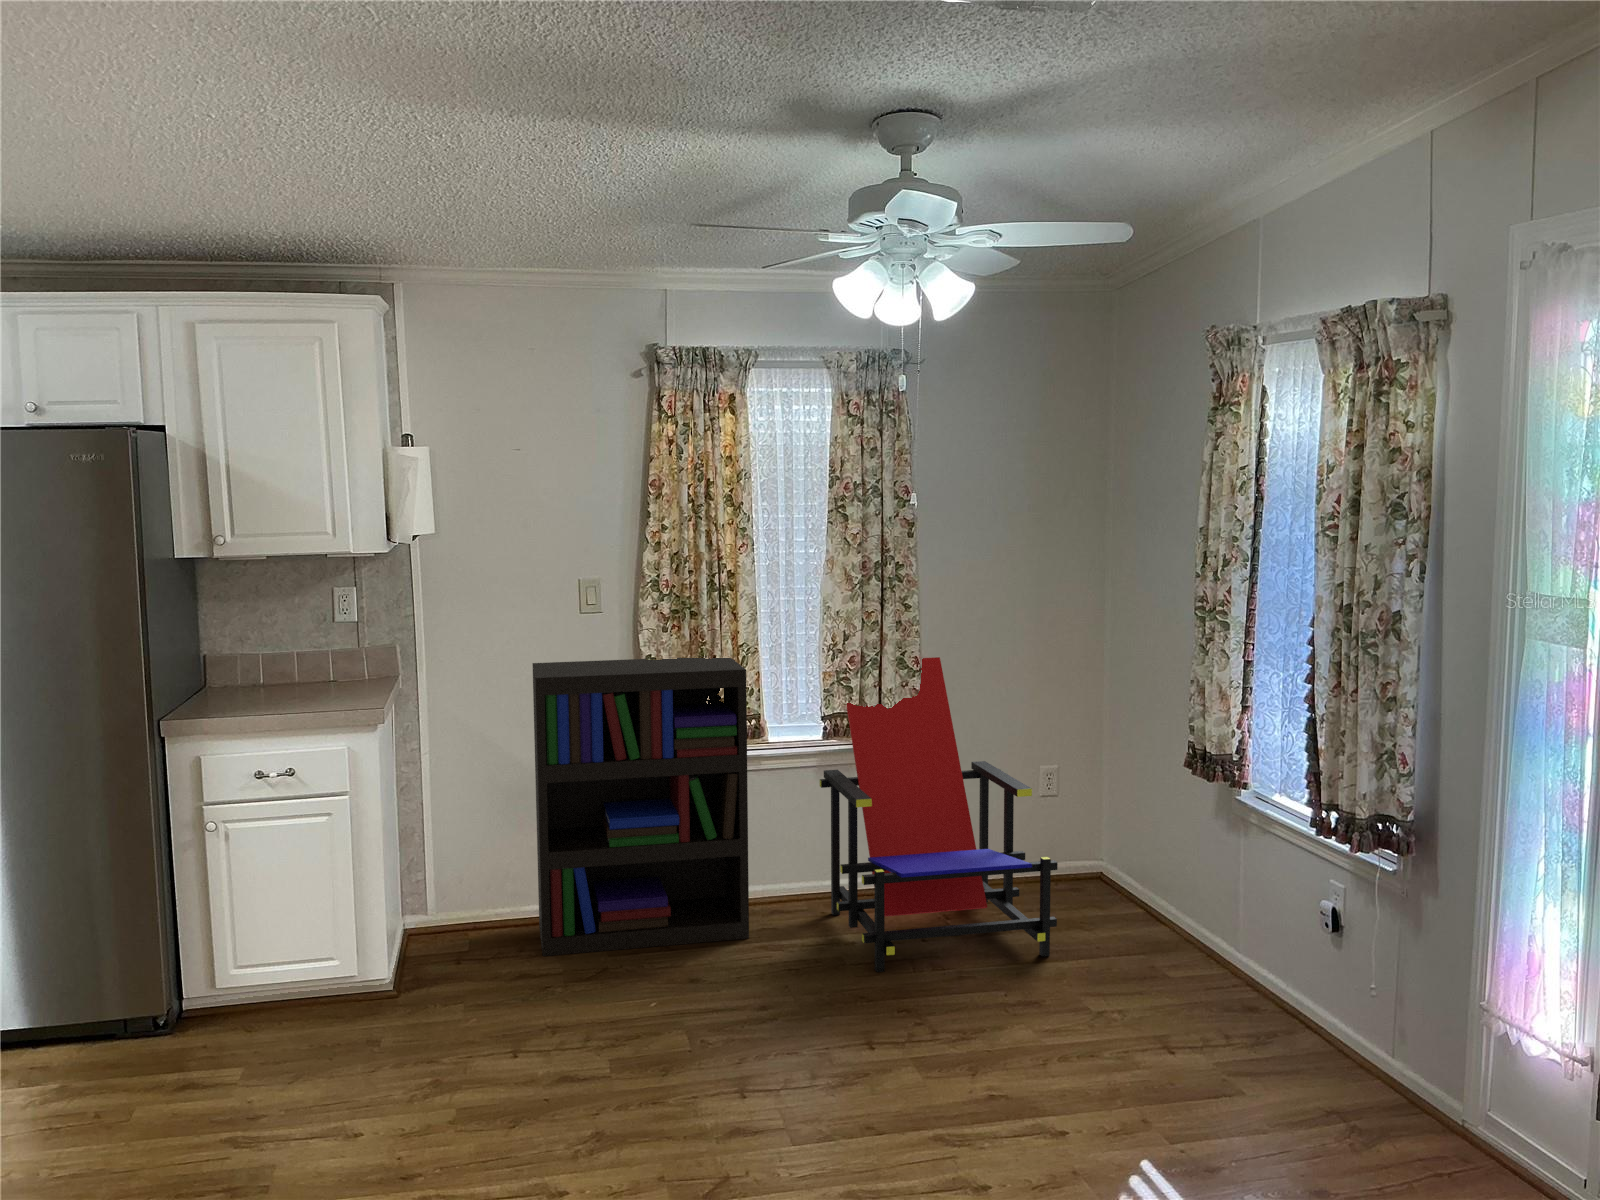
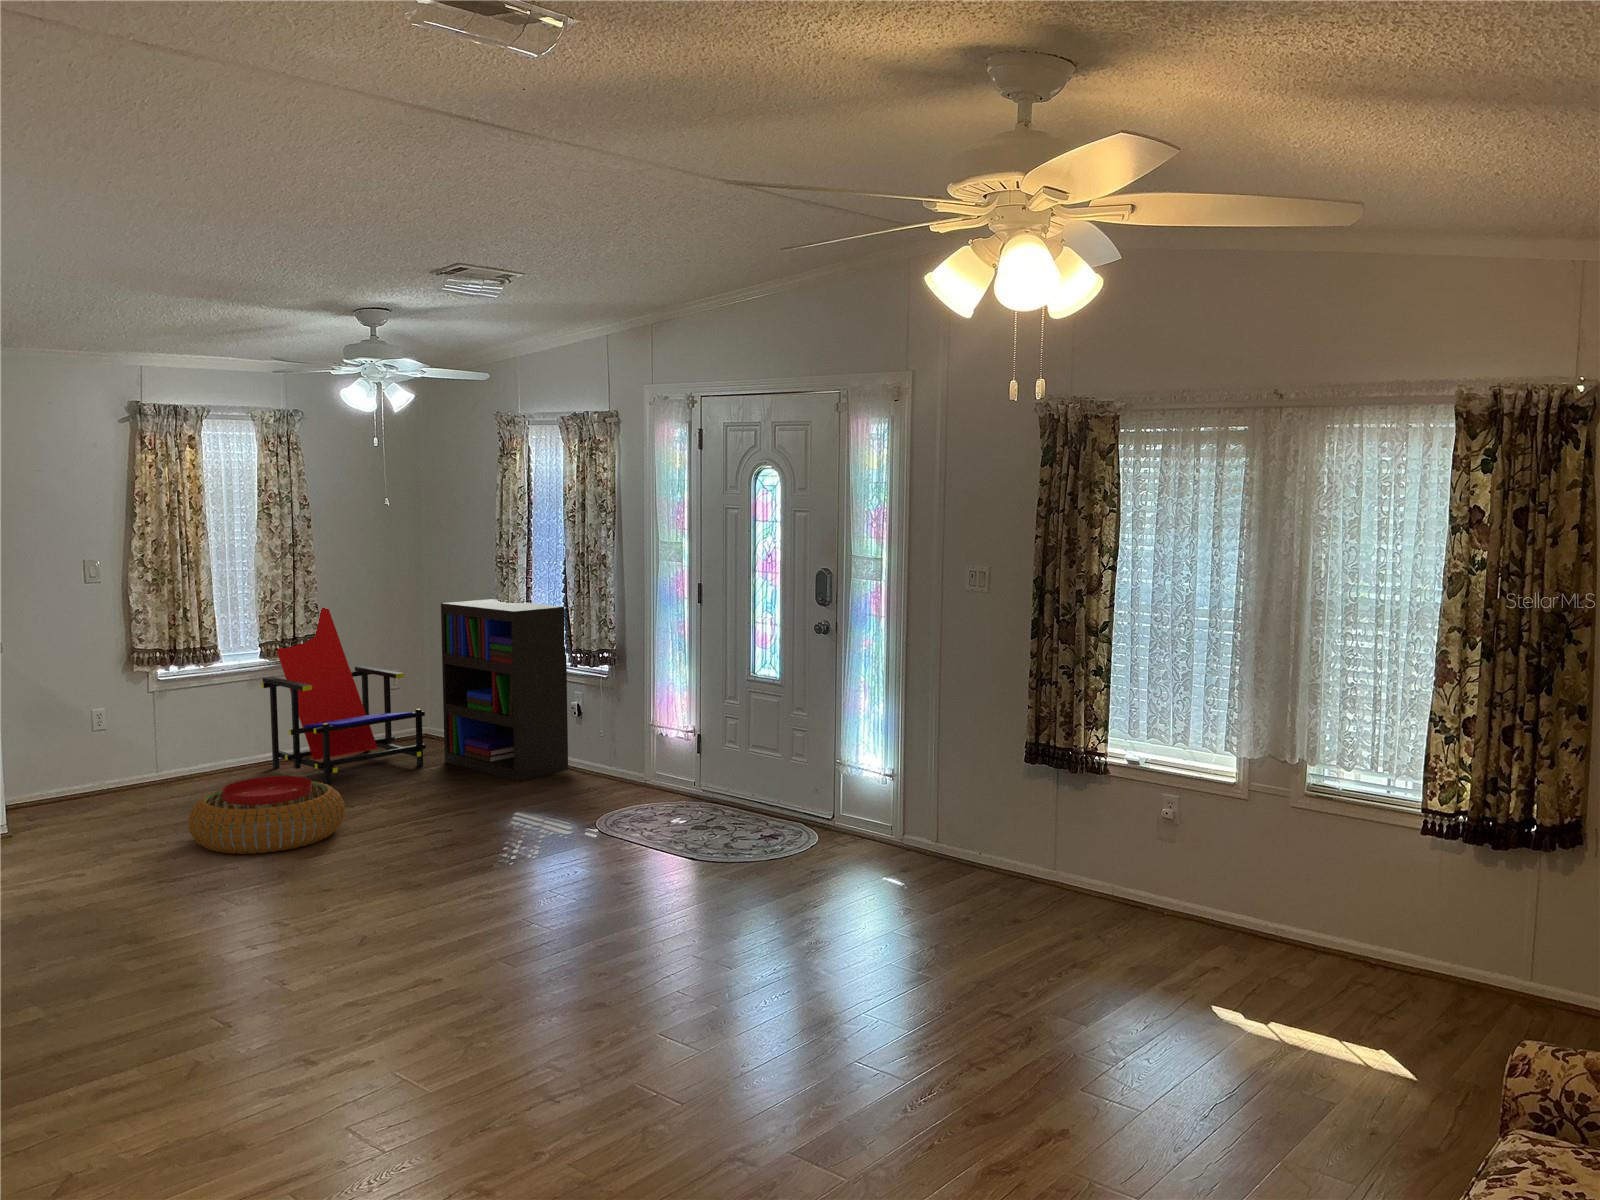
bookshelf: present [533,657,749,956] -> present [441,599,568,781]
pouf: none [572,979,829,1149] -> present [188,776,345,854]

